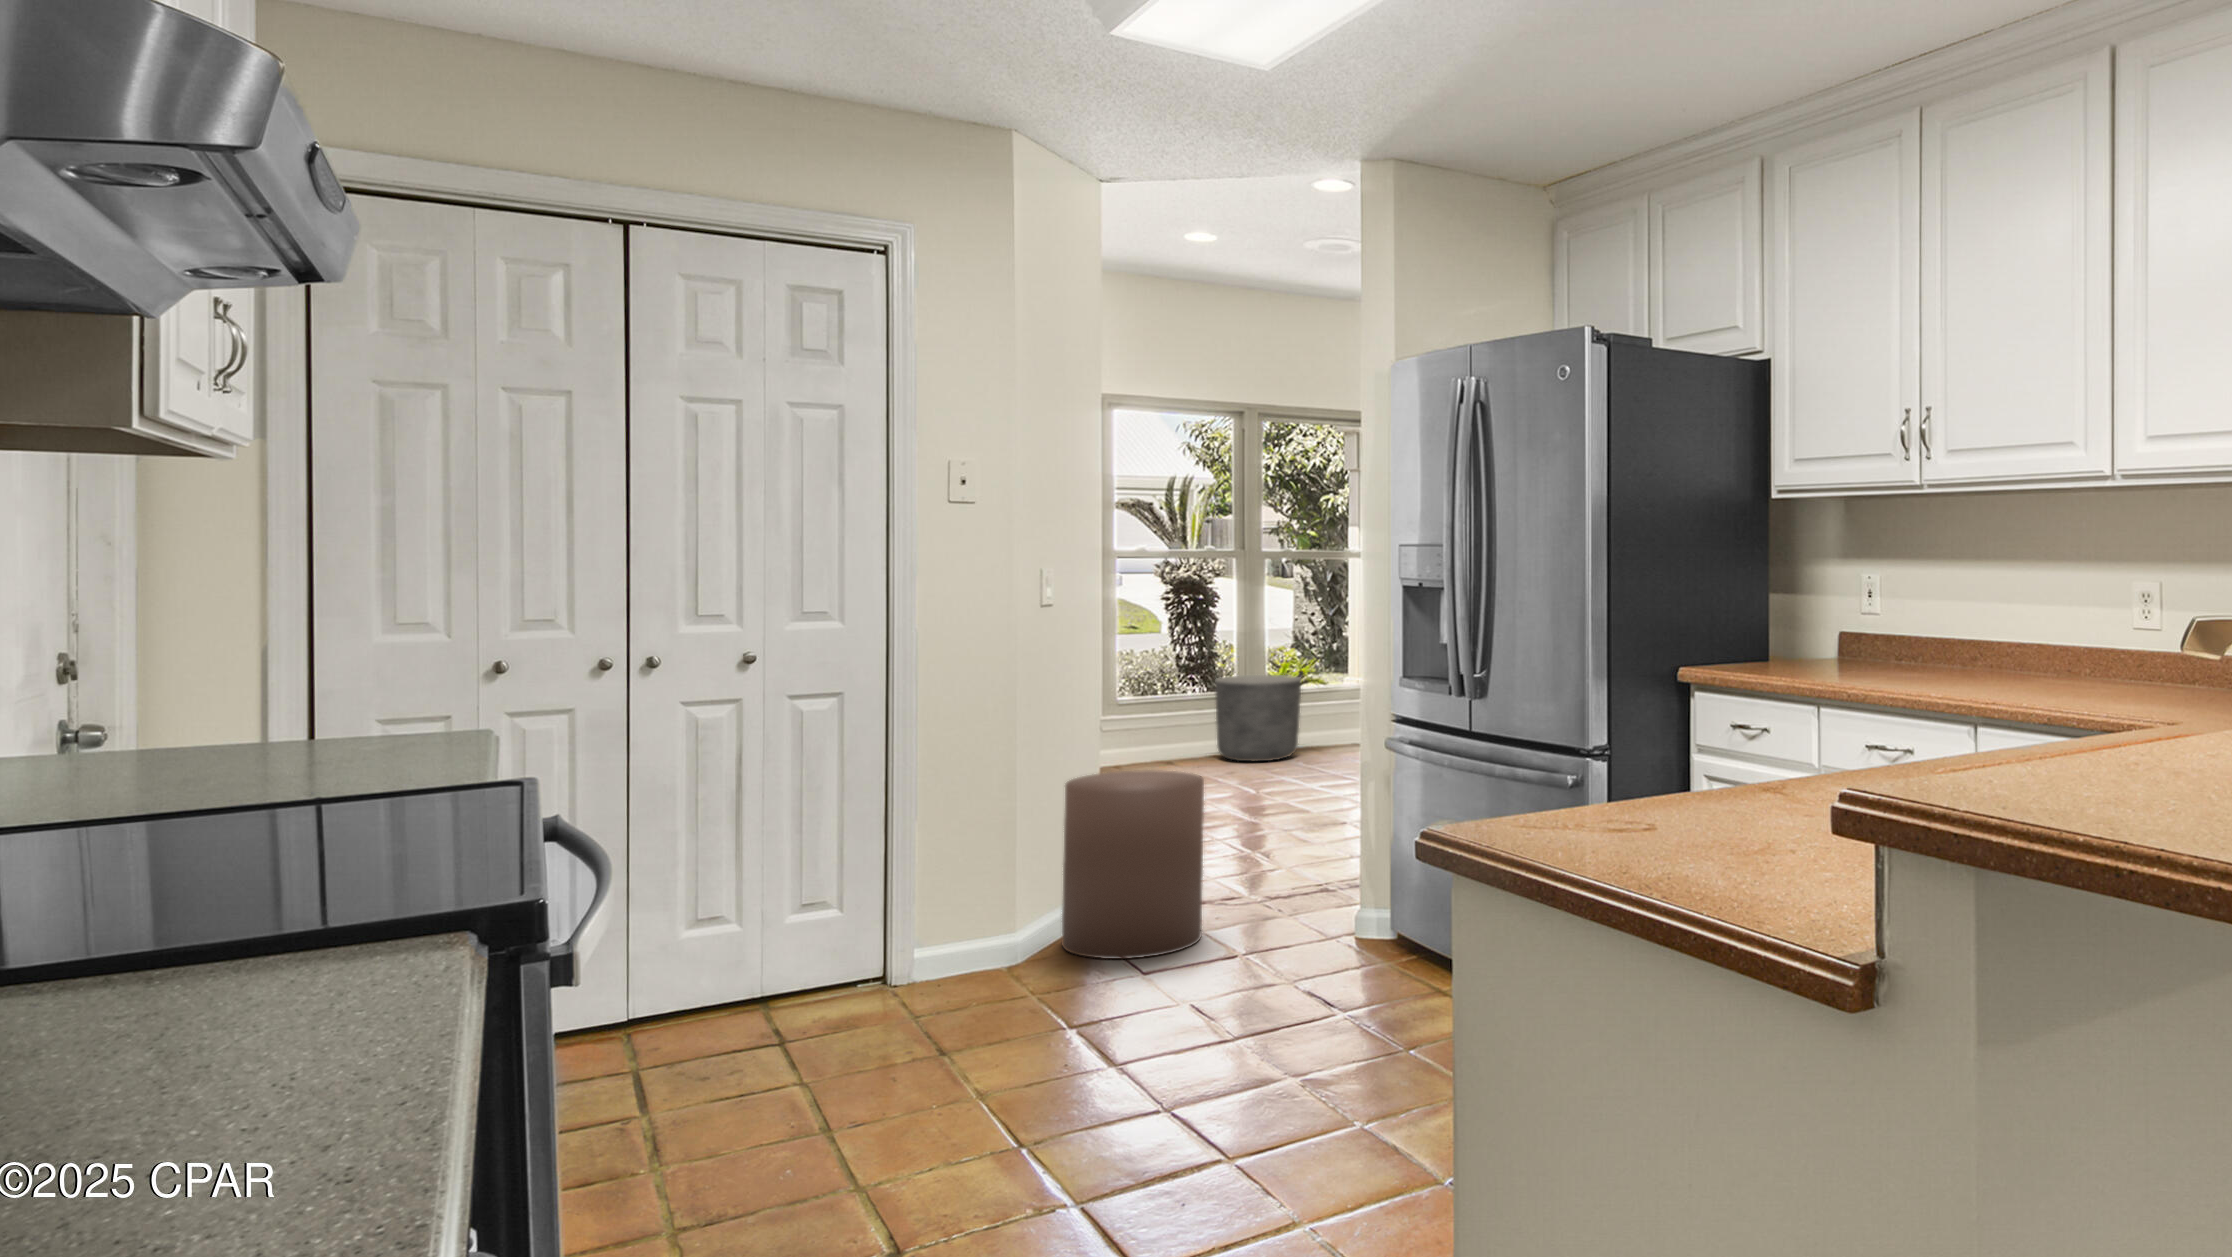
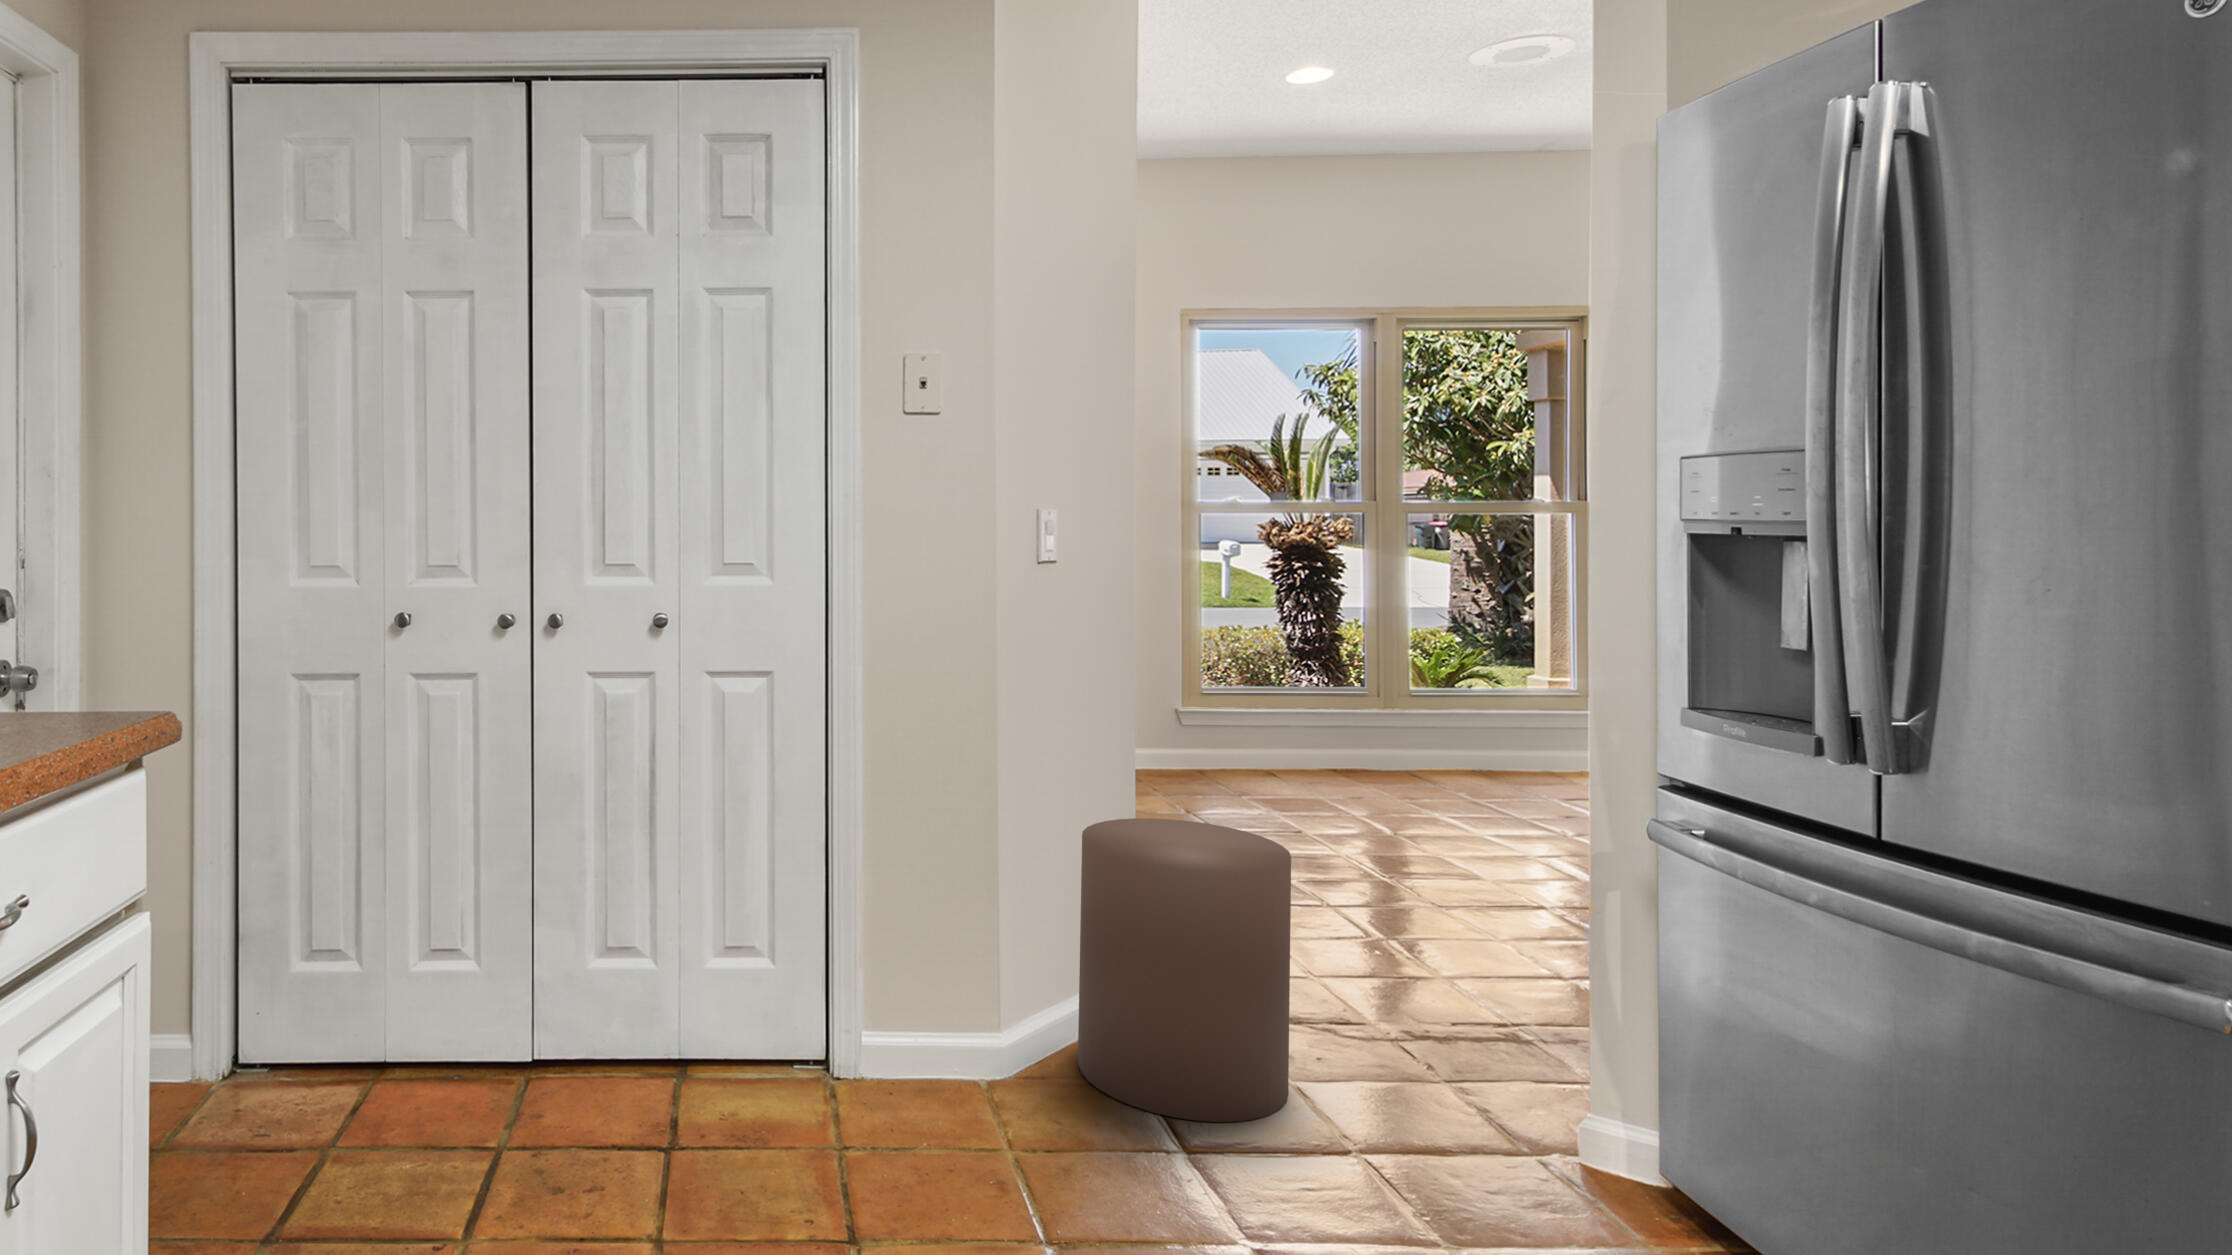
planter: present [1215,675,1301,761] -> none [1340,667,1461,782]

